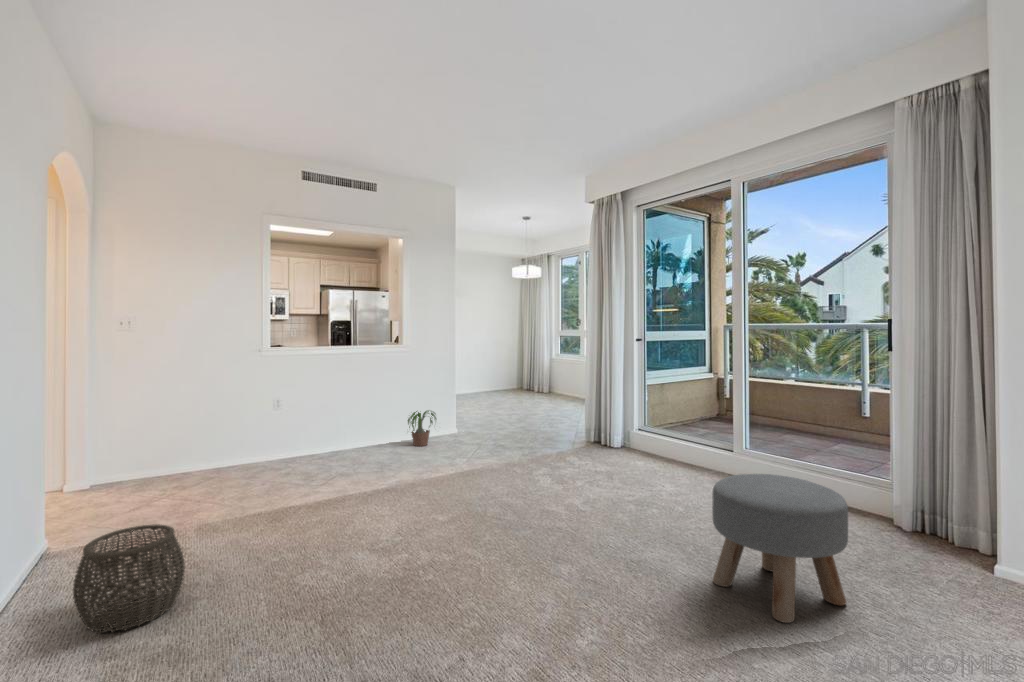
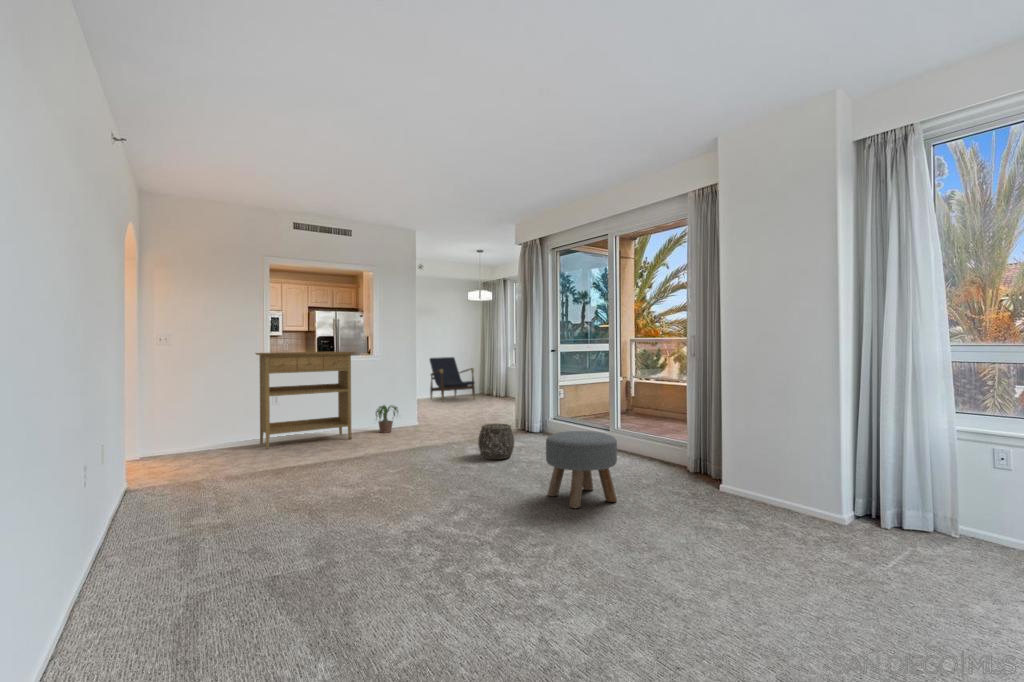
console table: none [249,341,384,474] -> present [255,351,355,449]
lounge chair: none [462,346,516,400] -> present [430,357,475,401]
woven basket: present [73,524,185,633] -> present [478,424,514,460]

